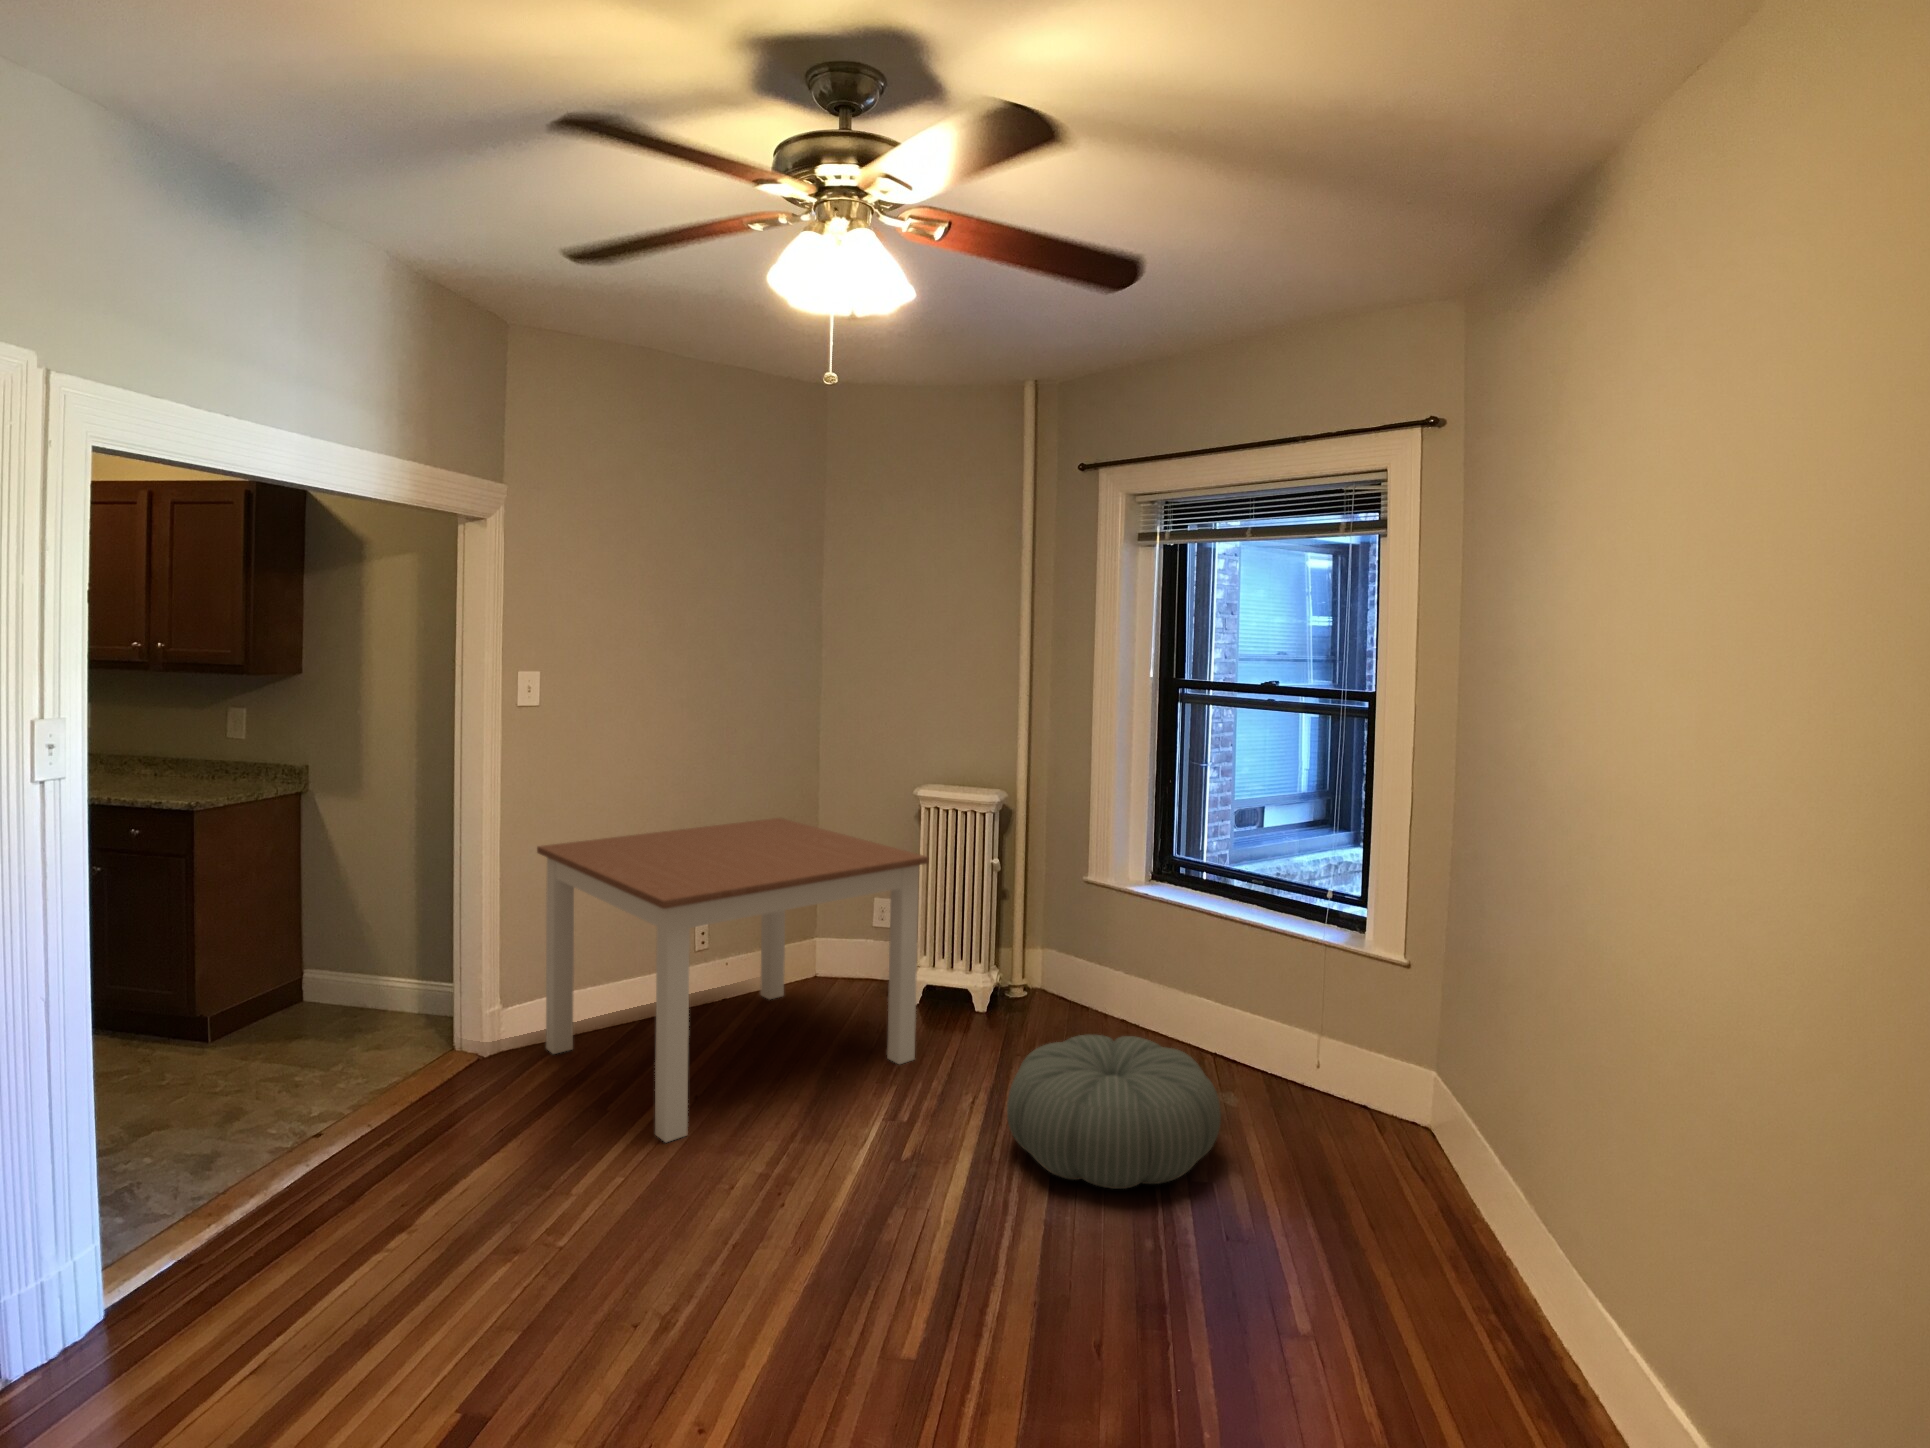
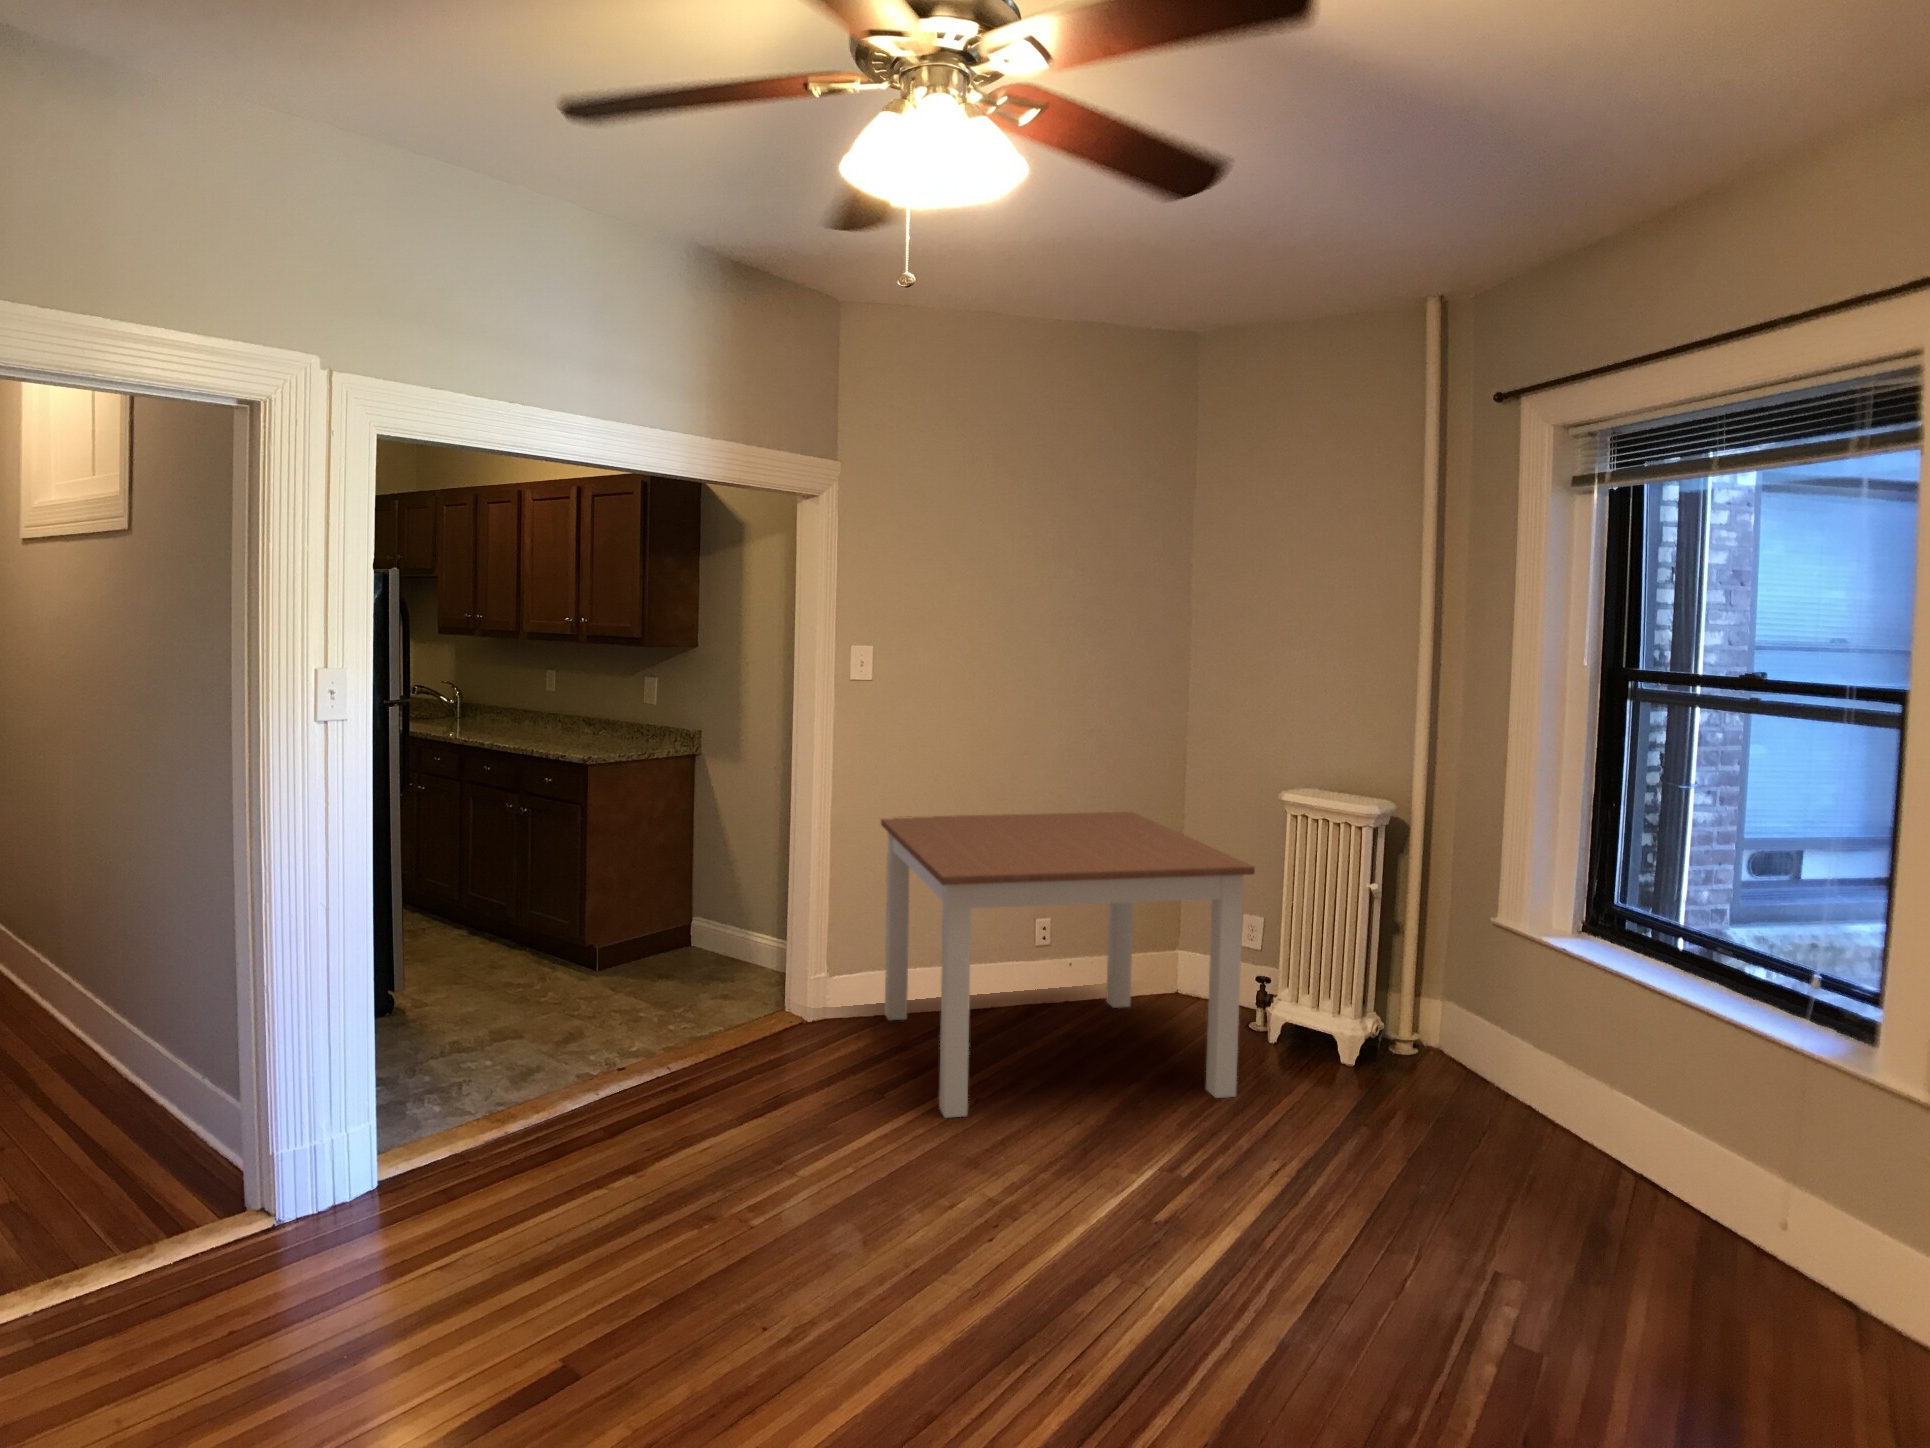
pouf: present [1007,1035,1221,1189] -> none [1283,1100,1564,1292]

